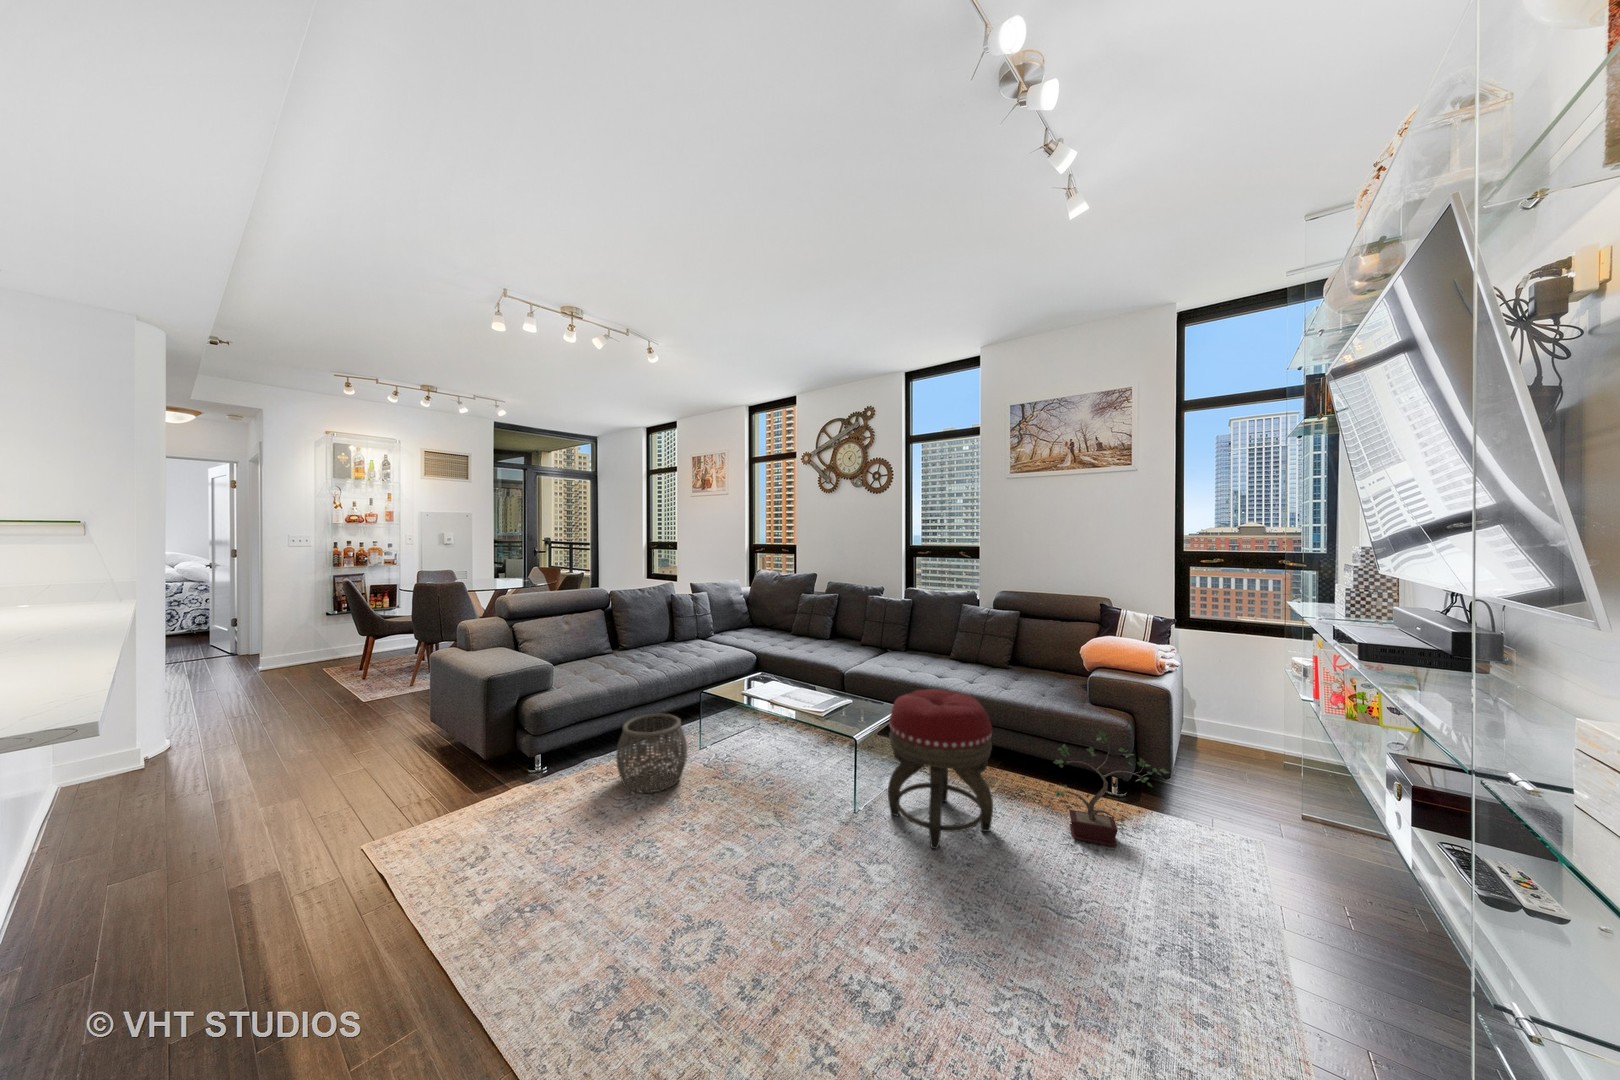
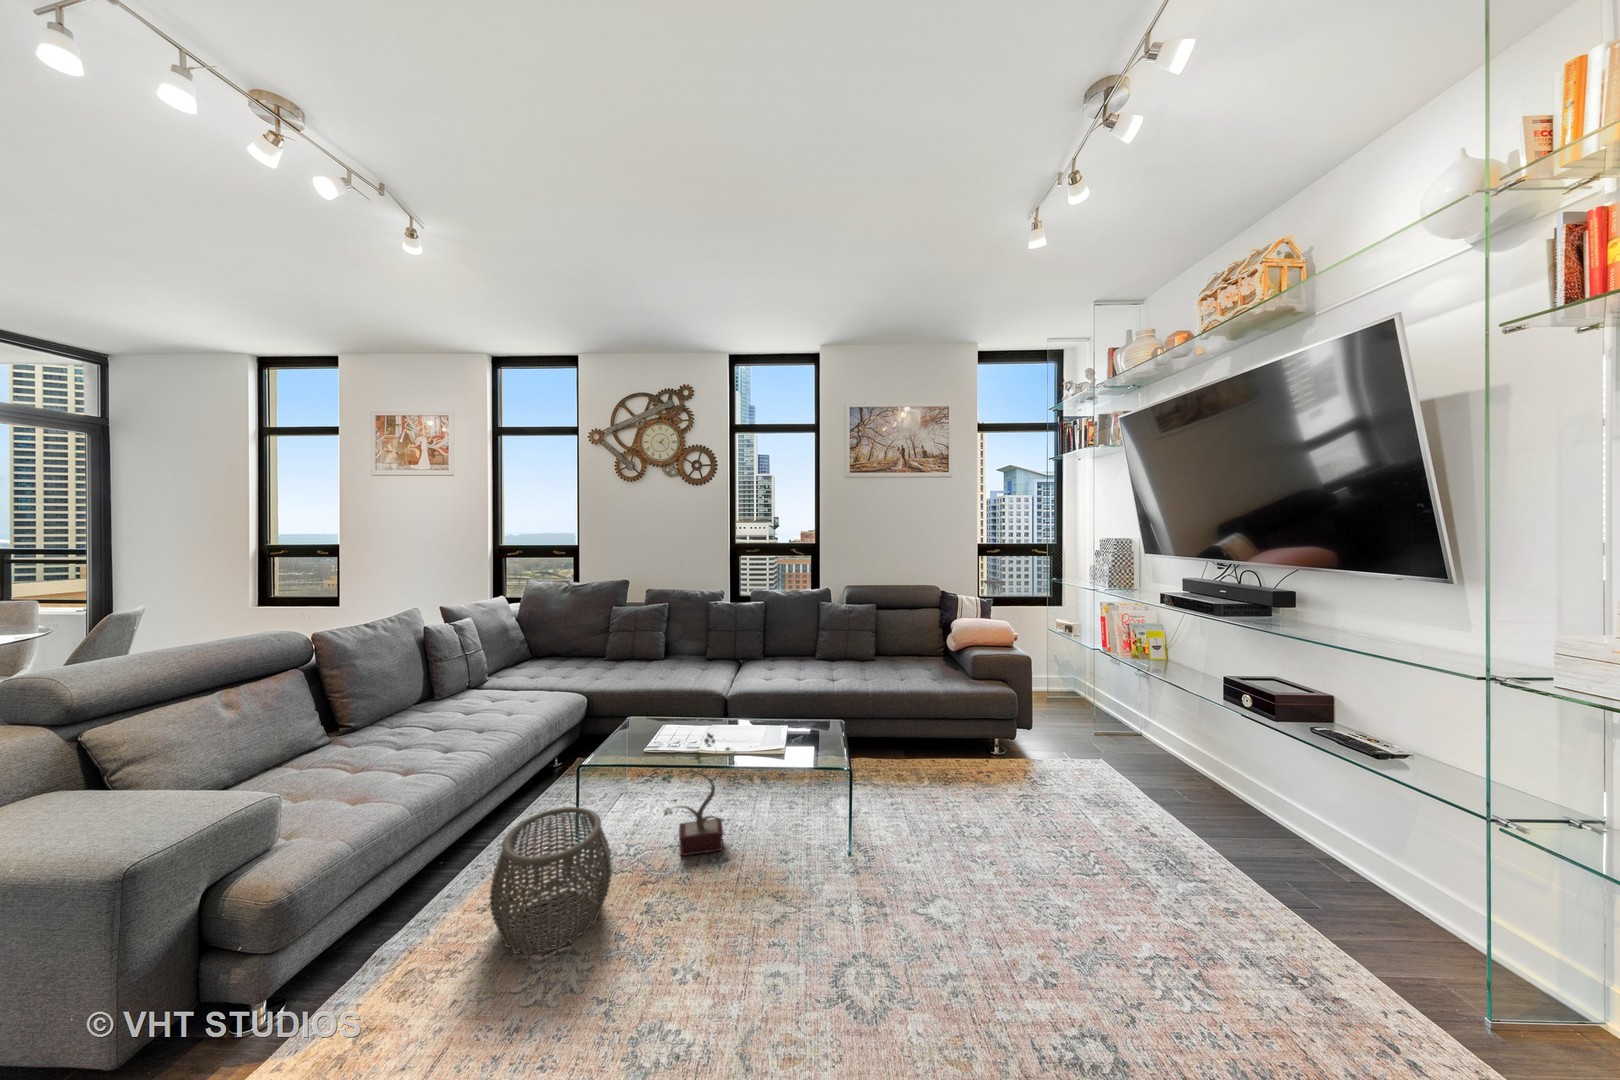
footstool: present [888,689,993,849] -> none [876,695,984,866]
potted plant: present [1053,730,1169,847] -> present [661,733,753,856]

